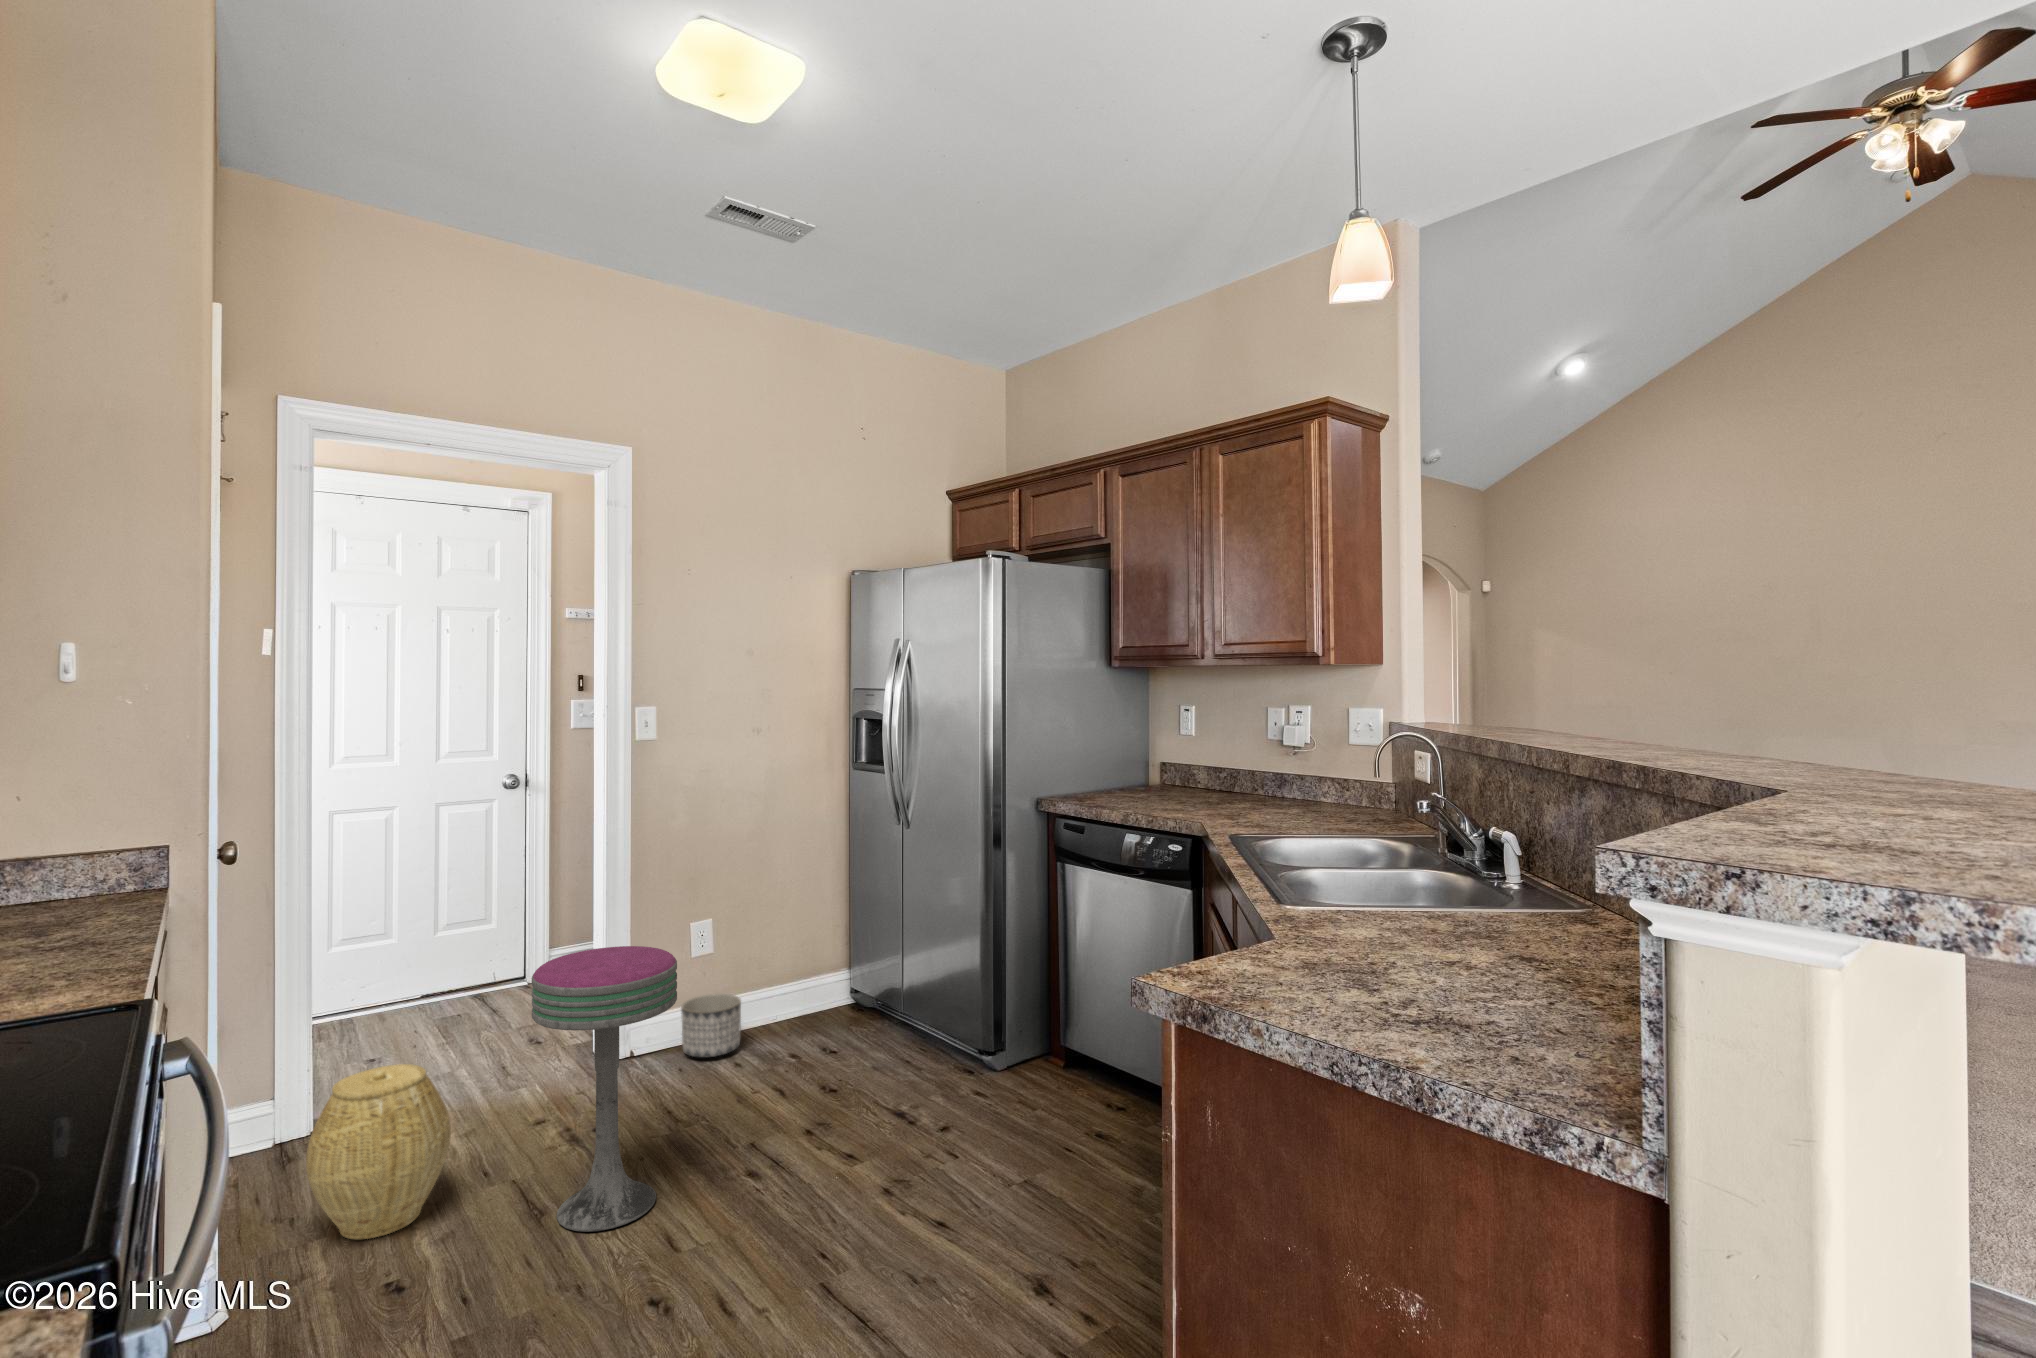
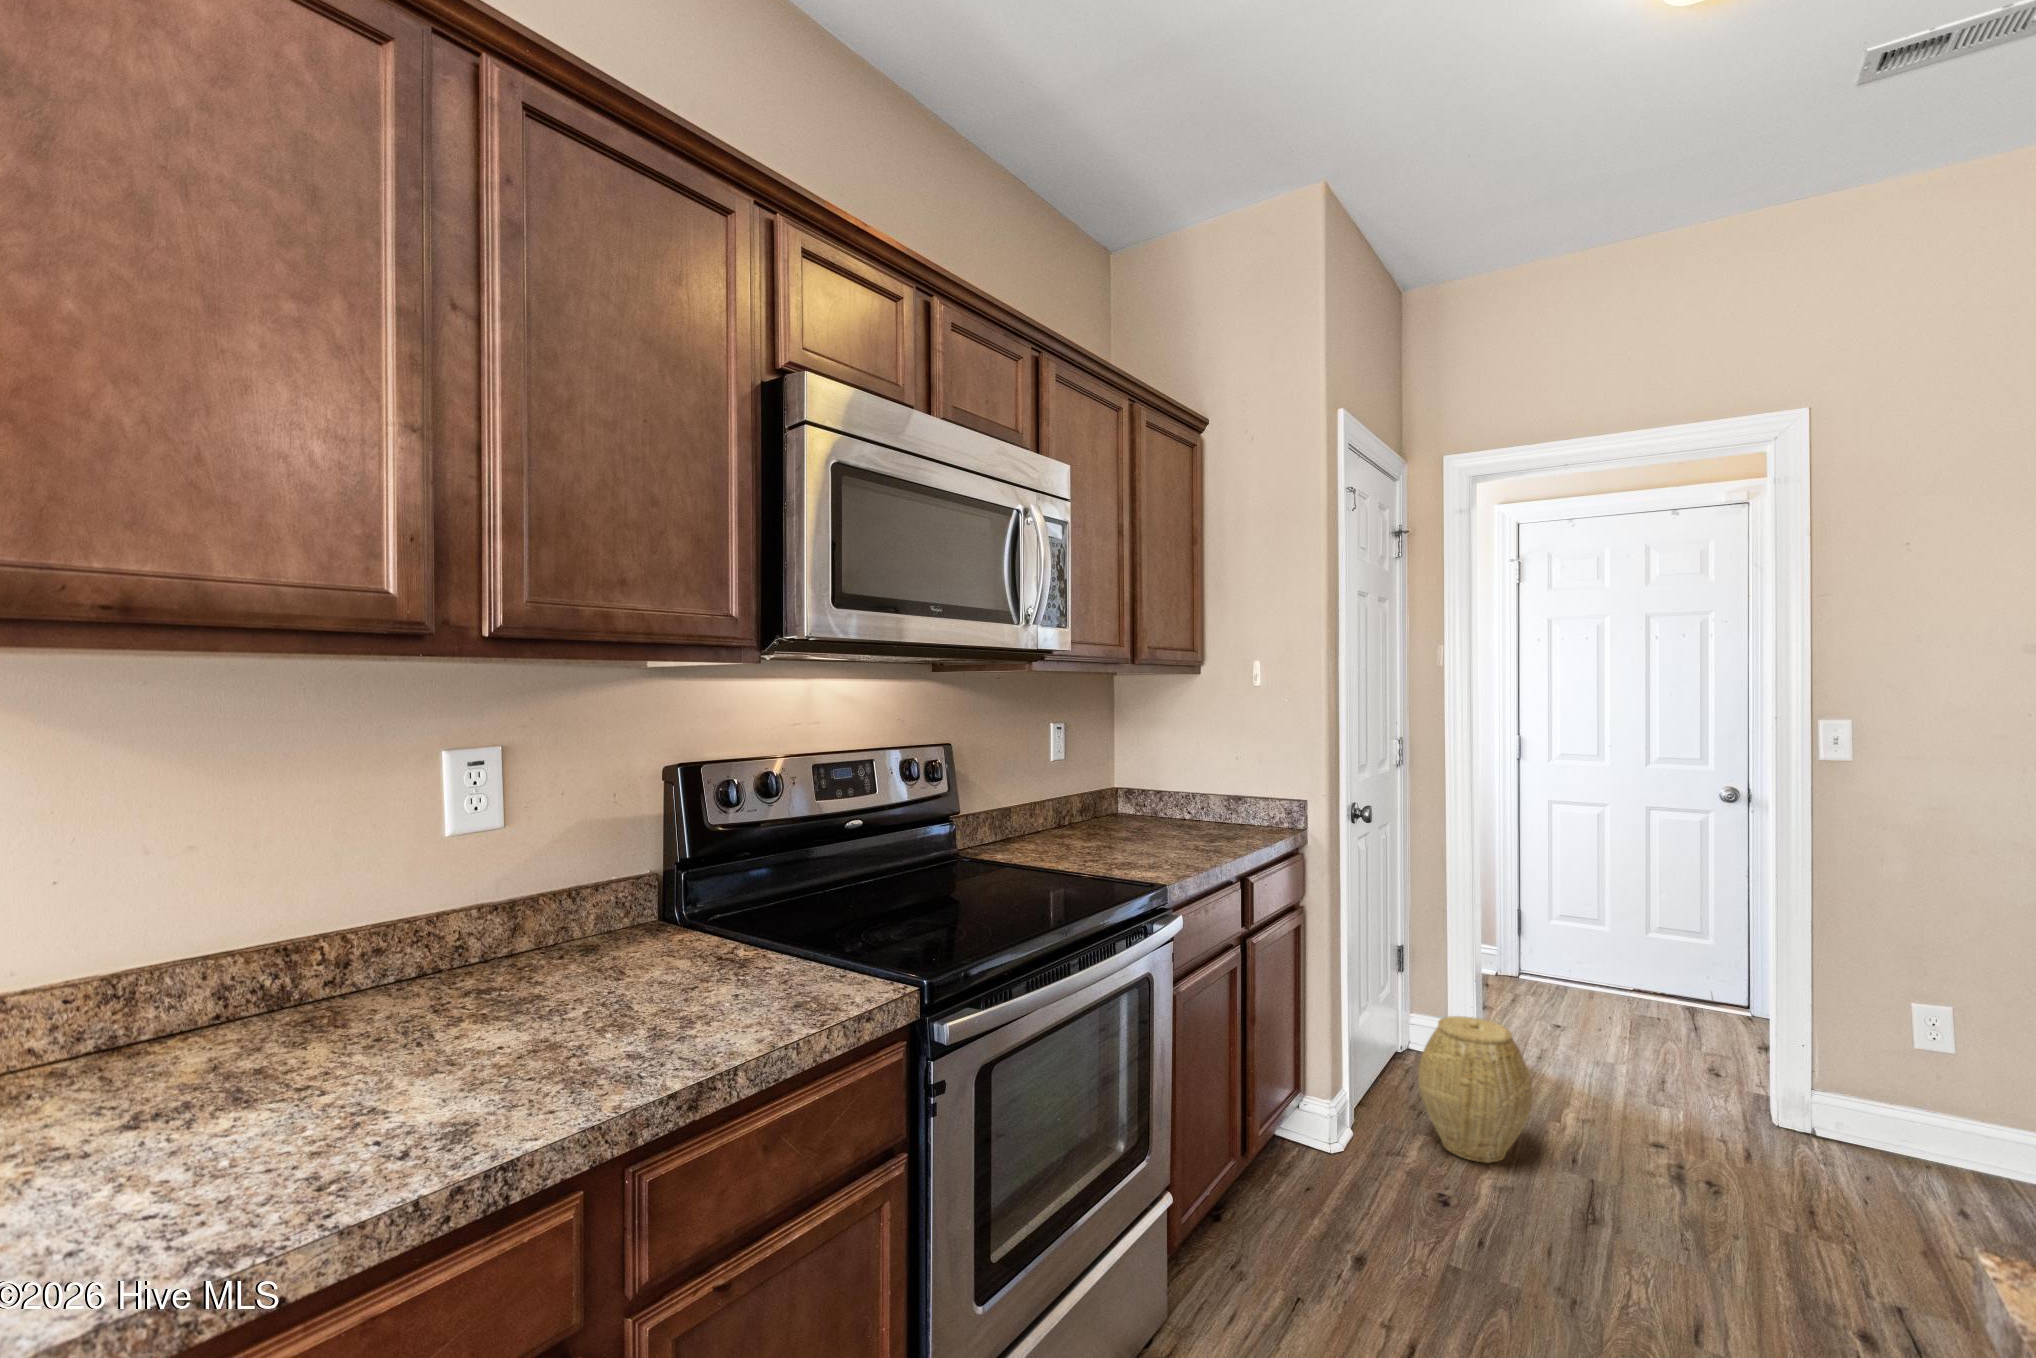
bar stool: present [532,946,677,1232] -> none [1580,975,1754,1286]
planter: present [681,994,741,1058] -> none [1881,1101,1985,1195]

